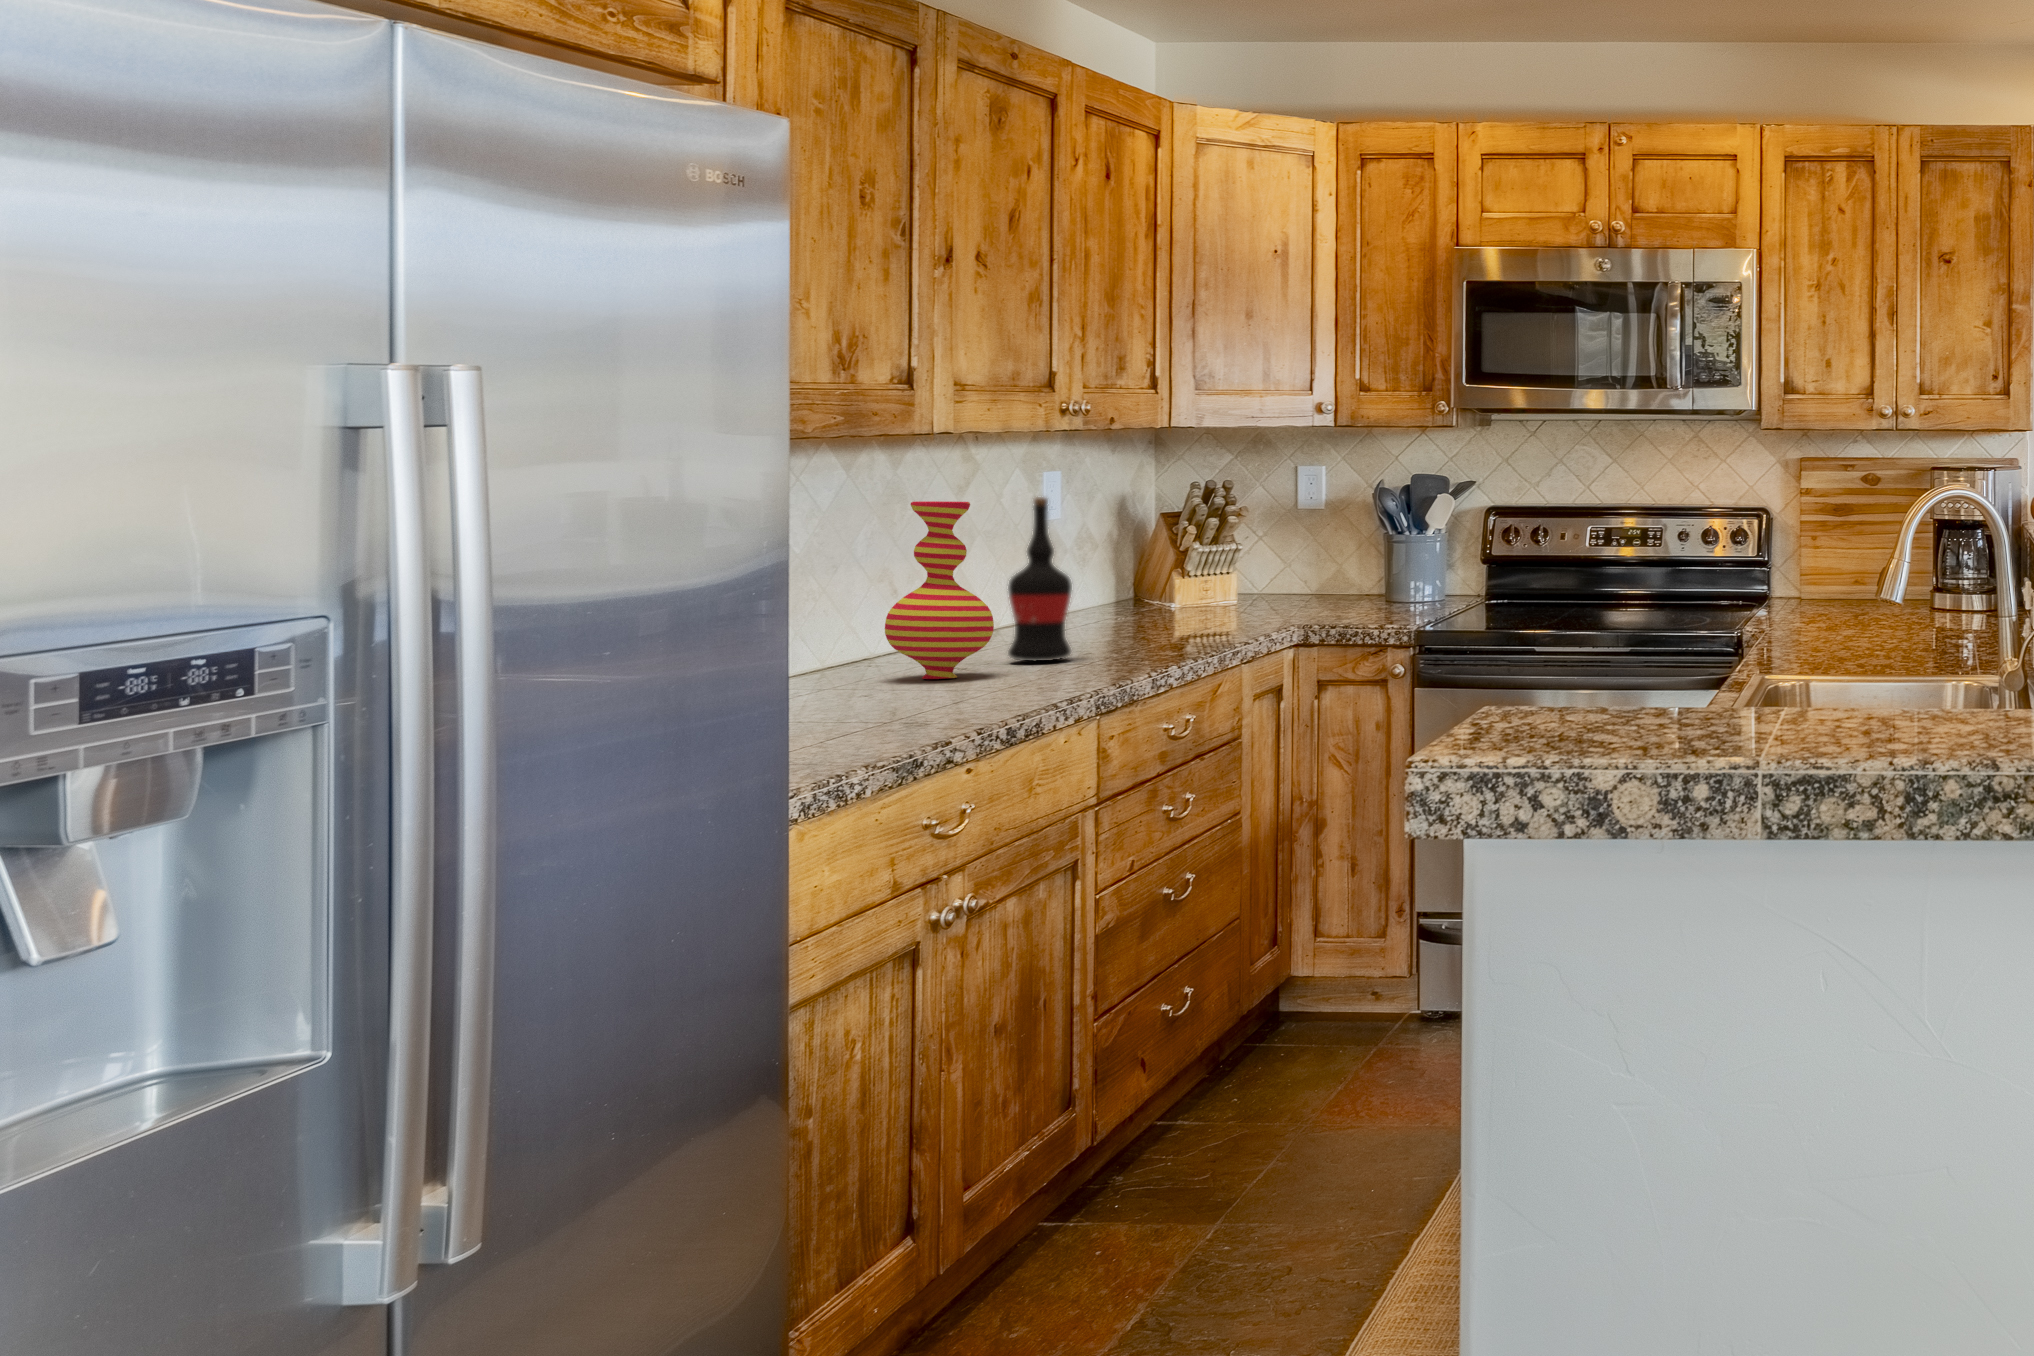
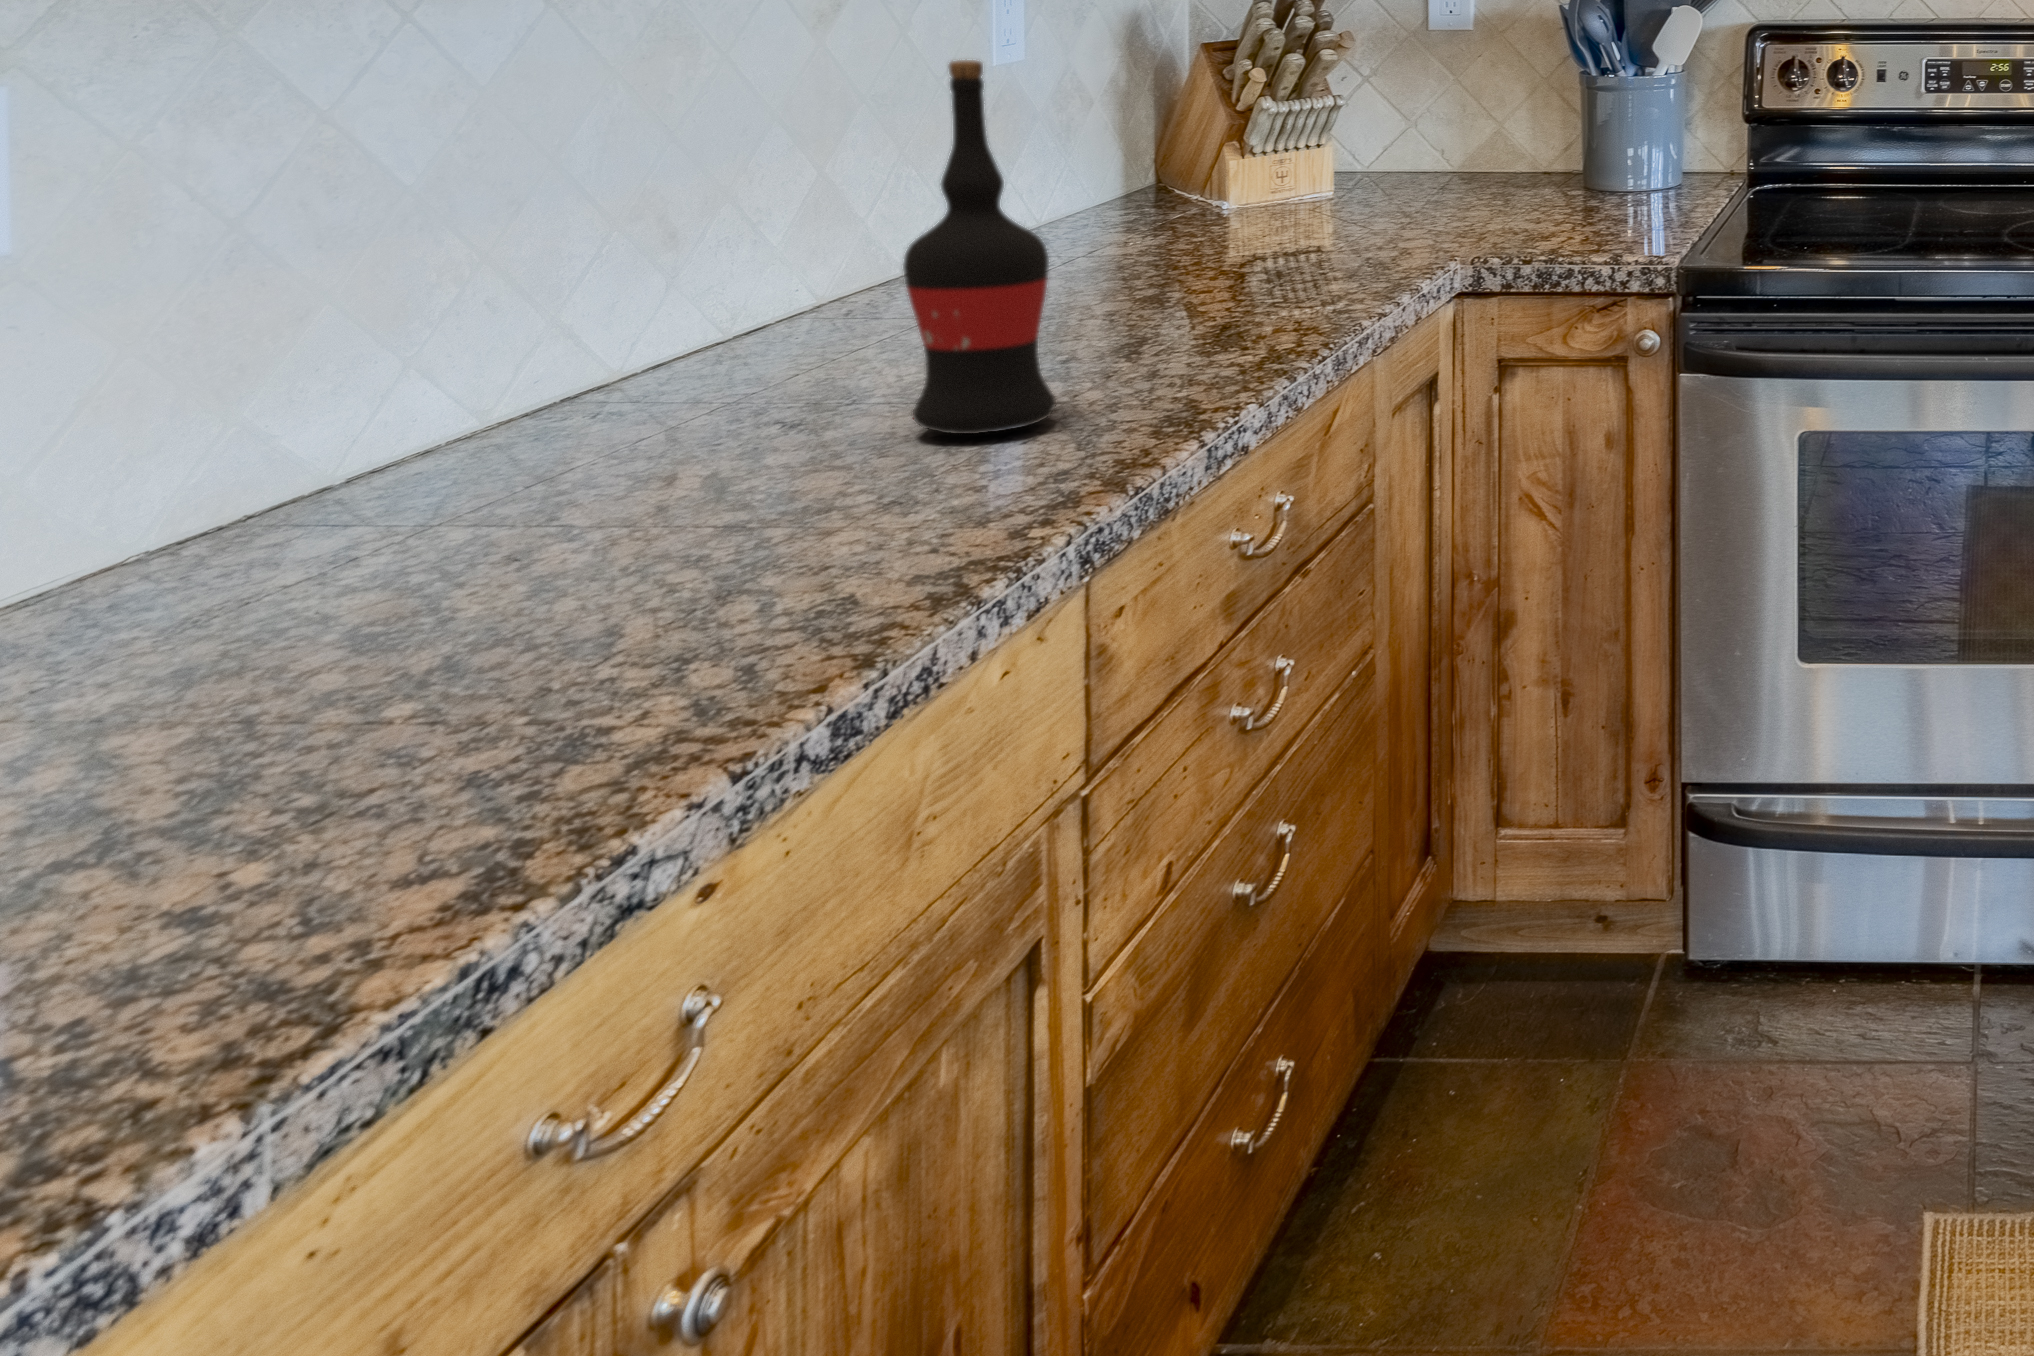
vase: present [885,501,994,679] -> none [580,87,861,534]

